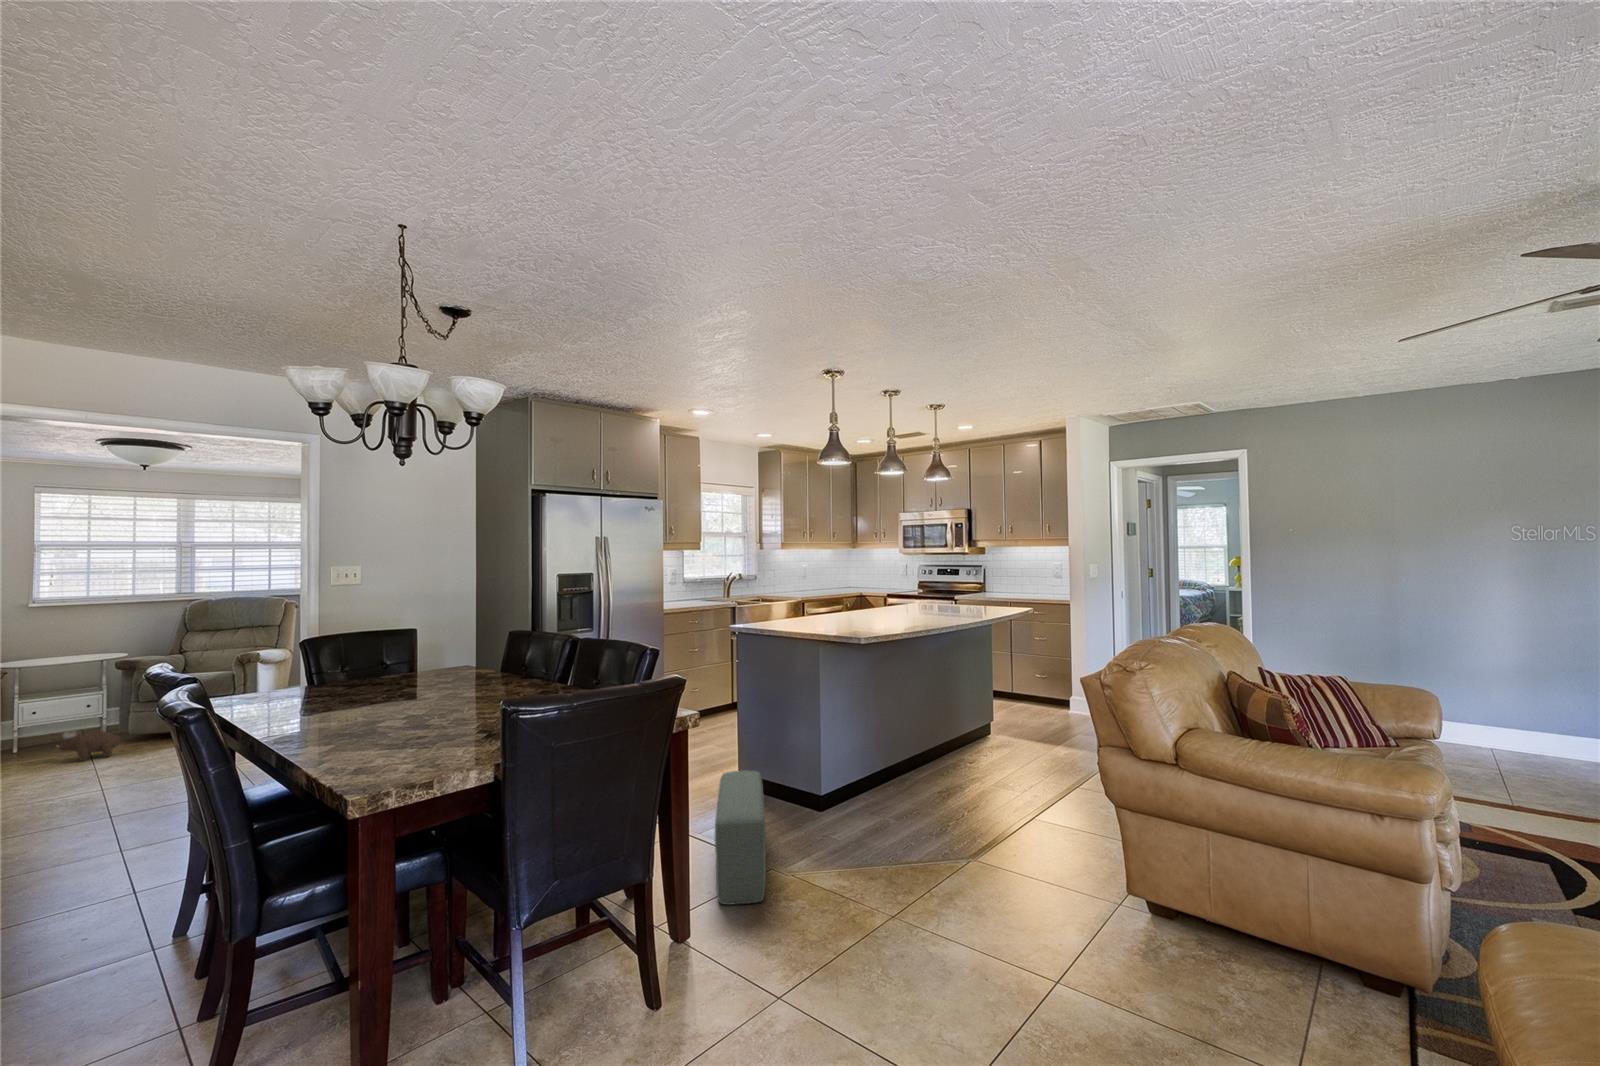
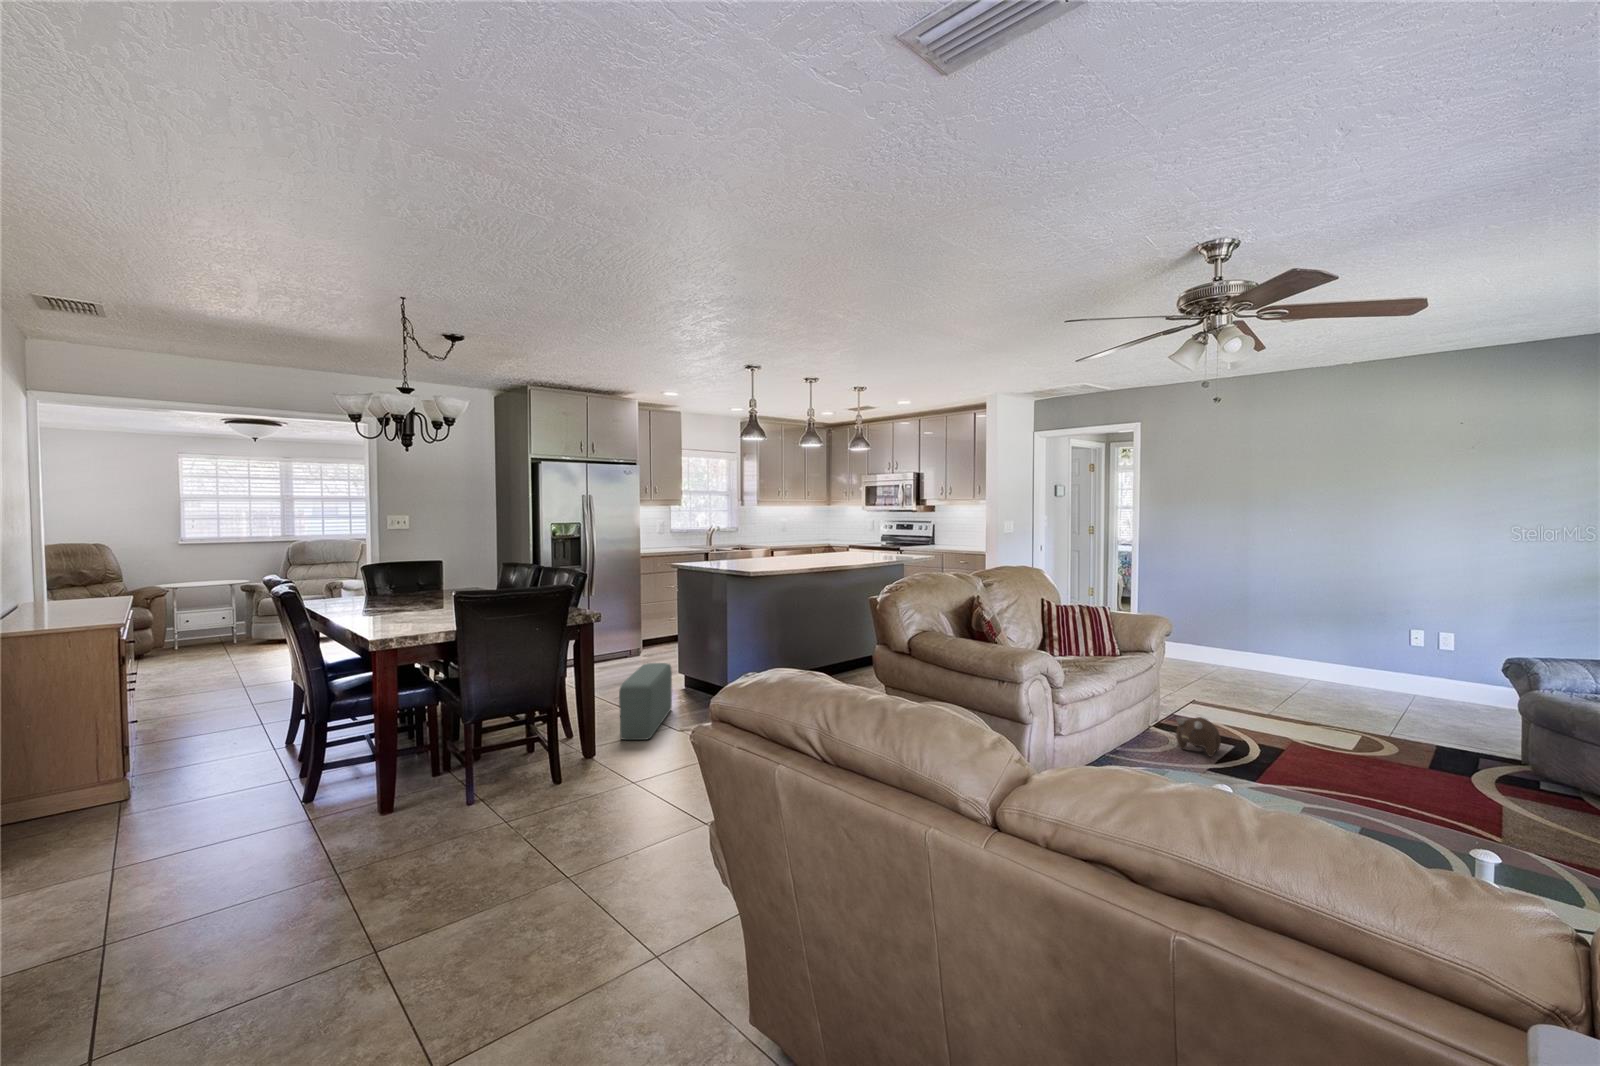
plush toy: present [57,730,121,761] -> present [1176,717,1221,756]

